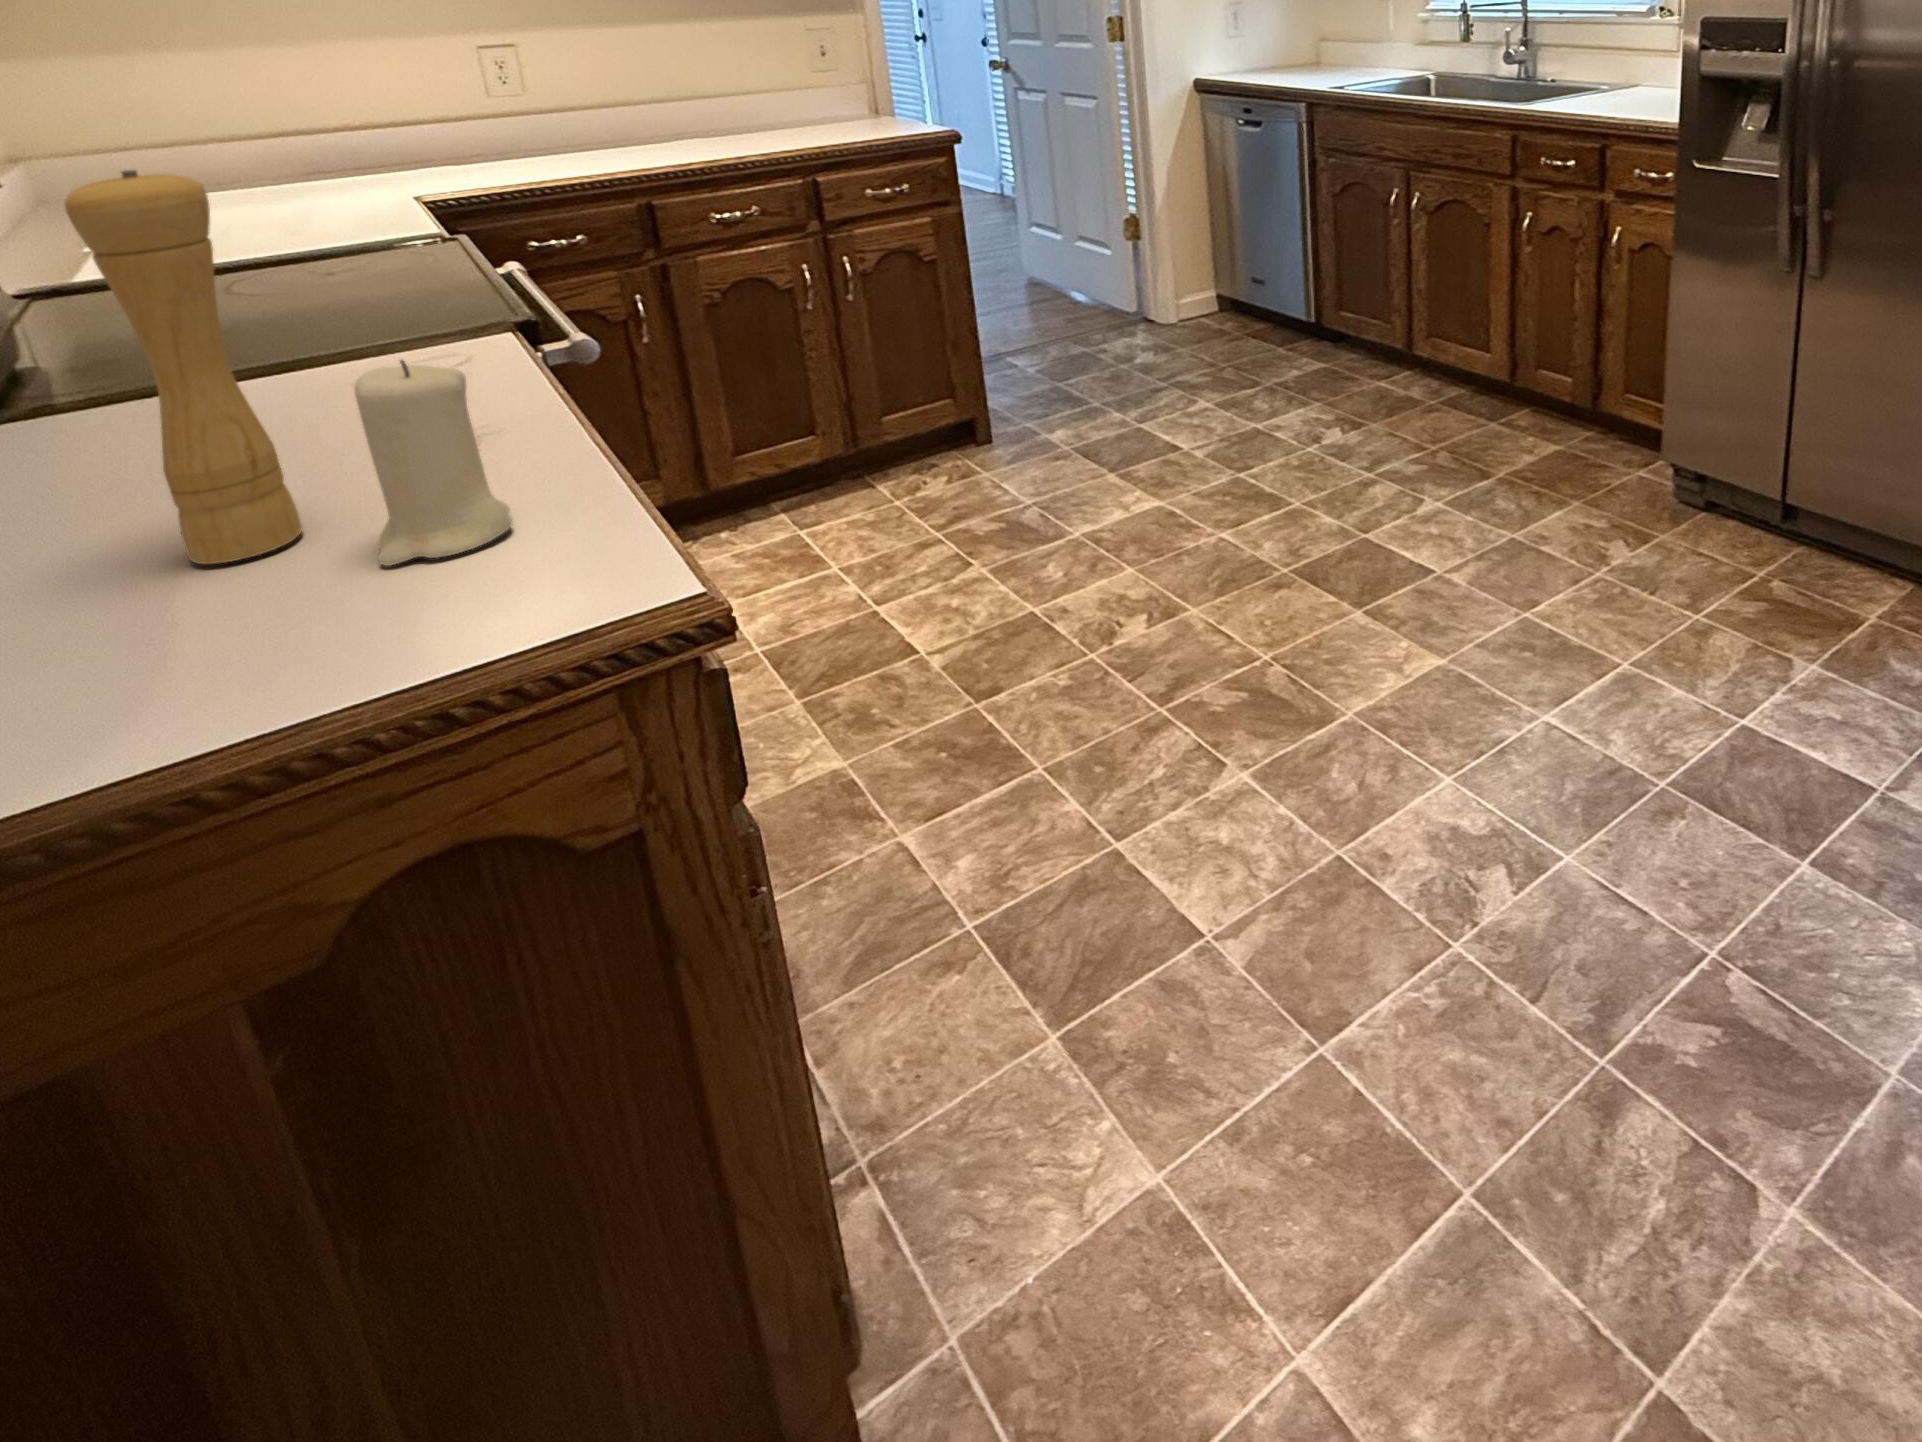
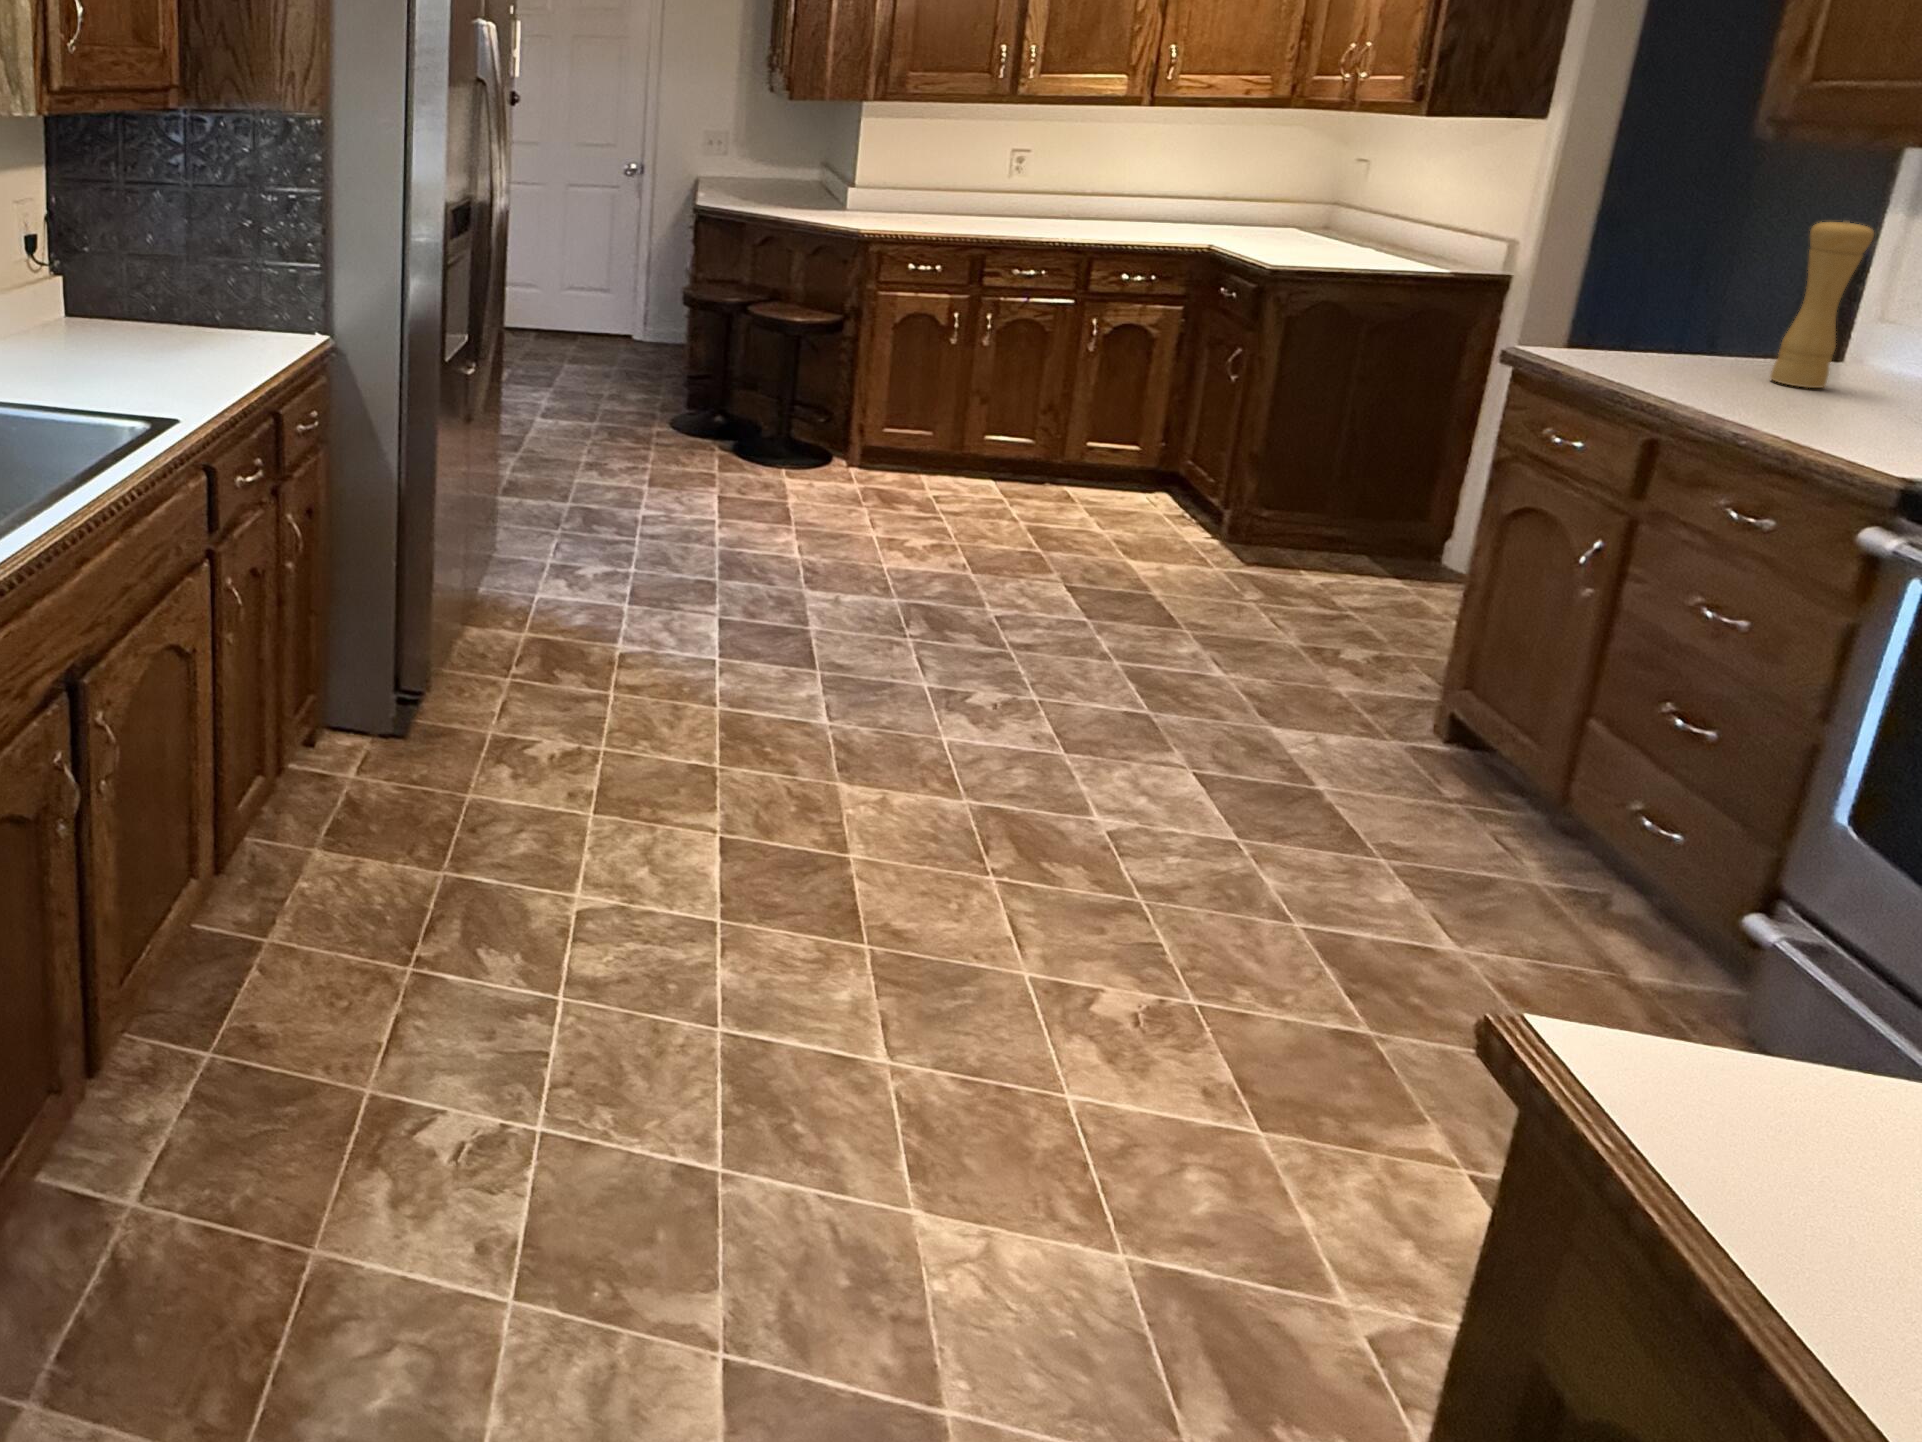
candle: present [354,360,512,566] -> none [1646,288,1721,369]

